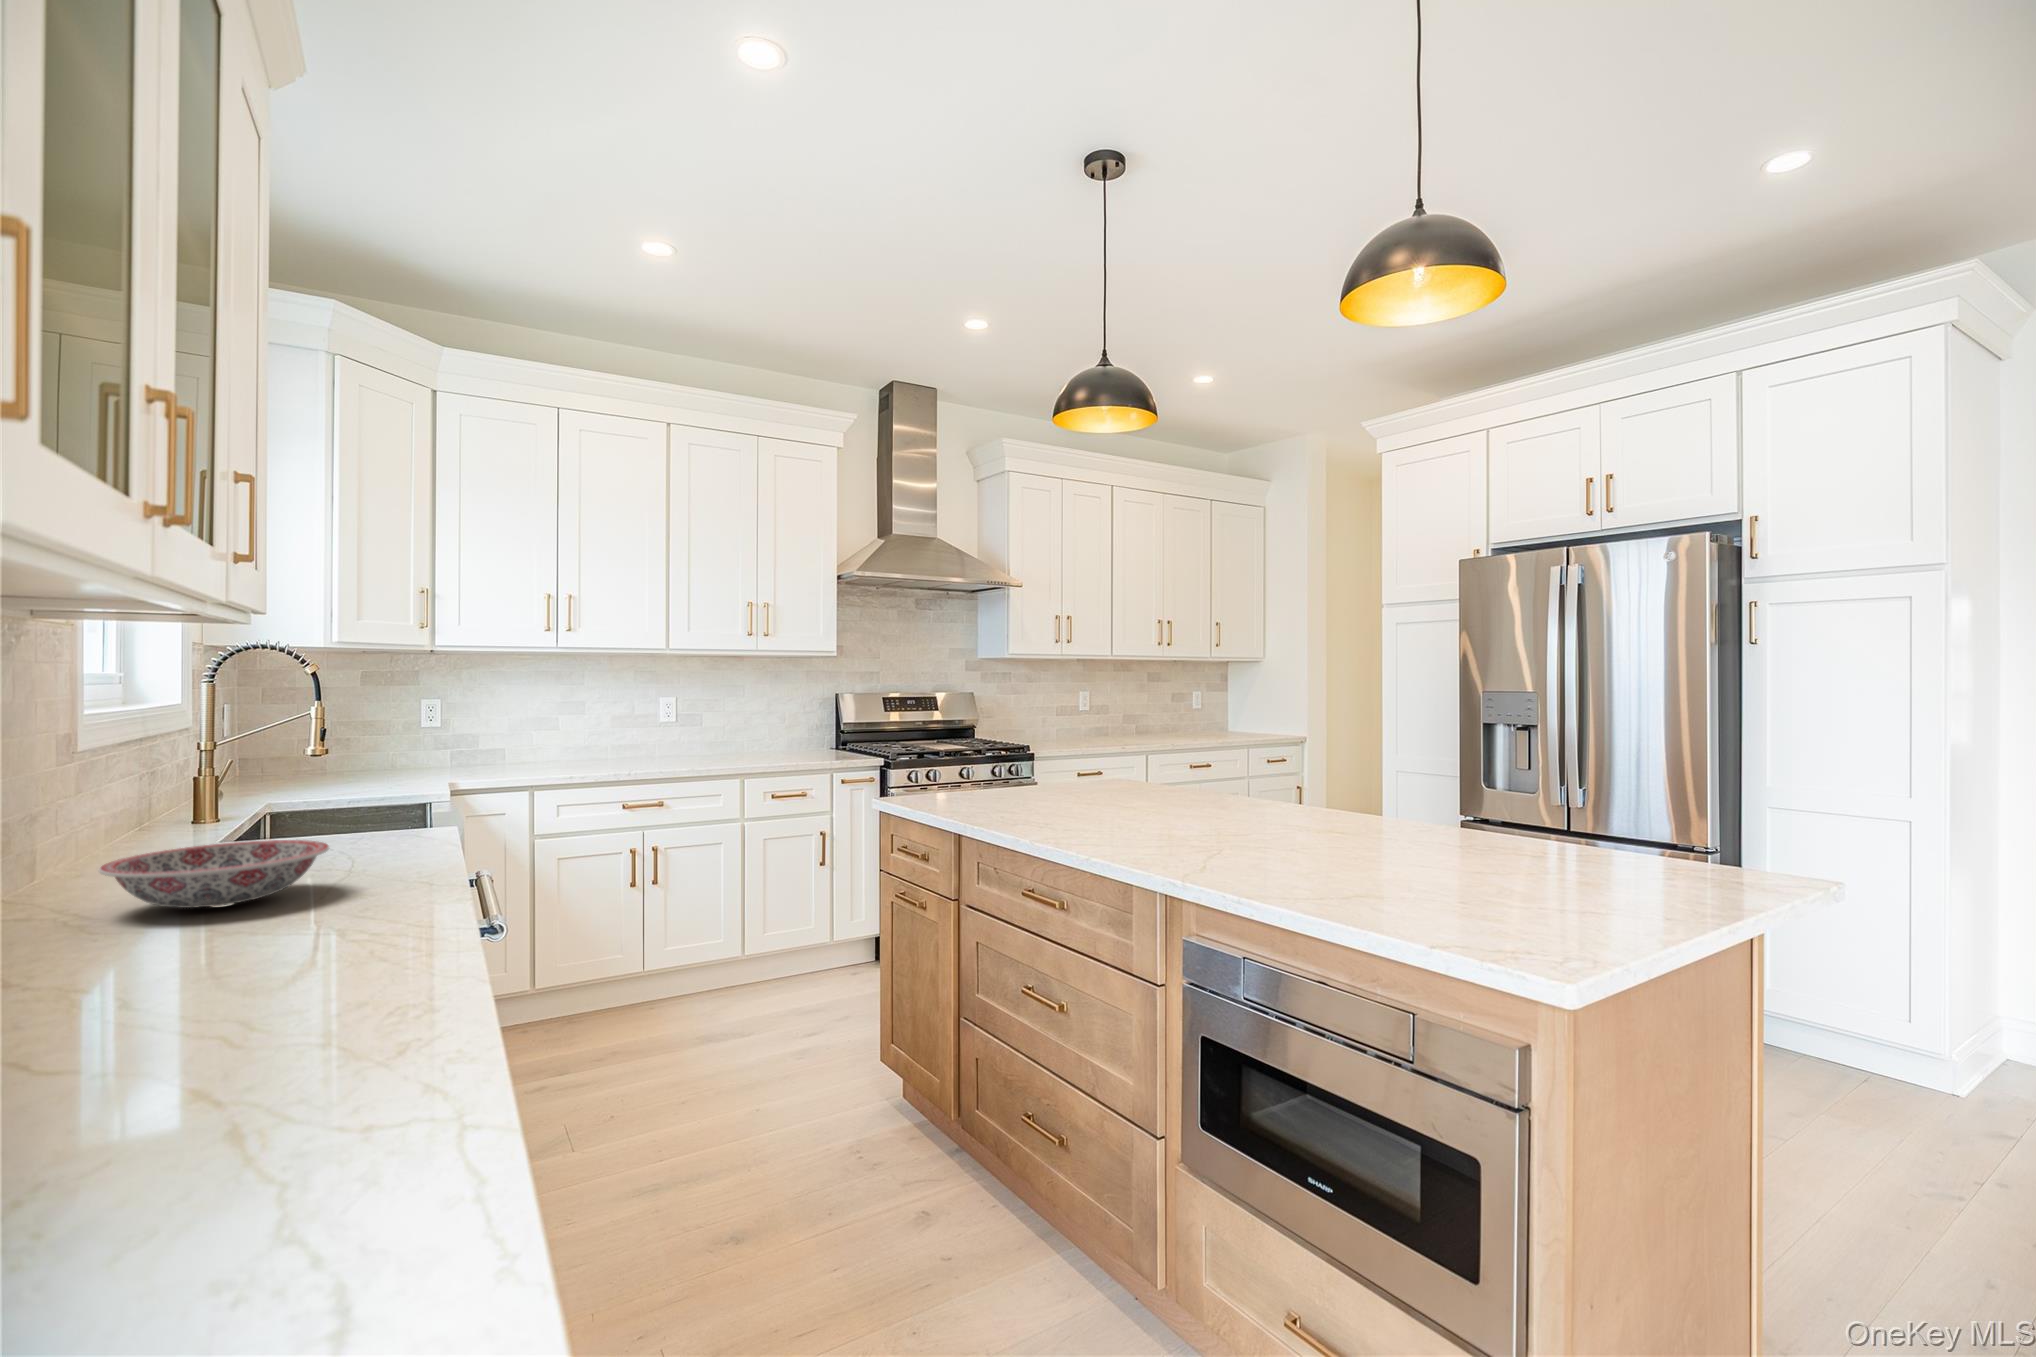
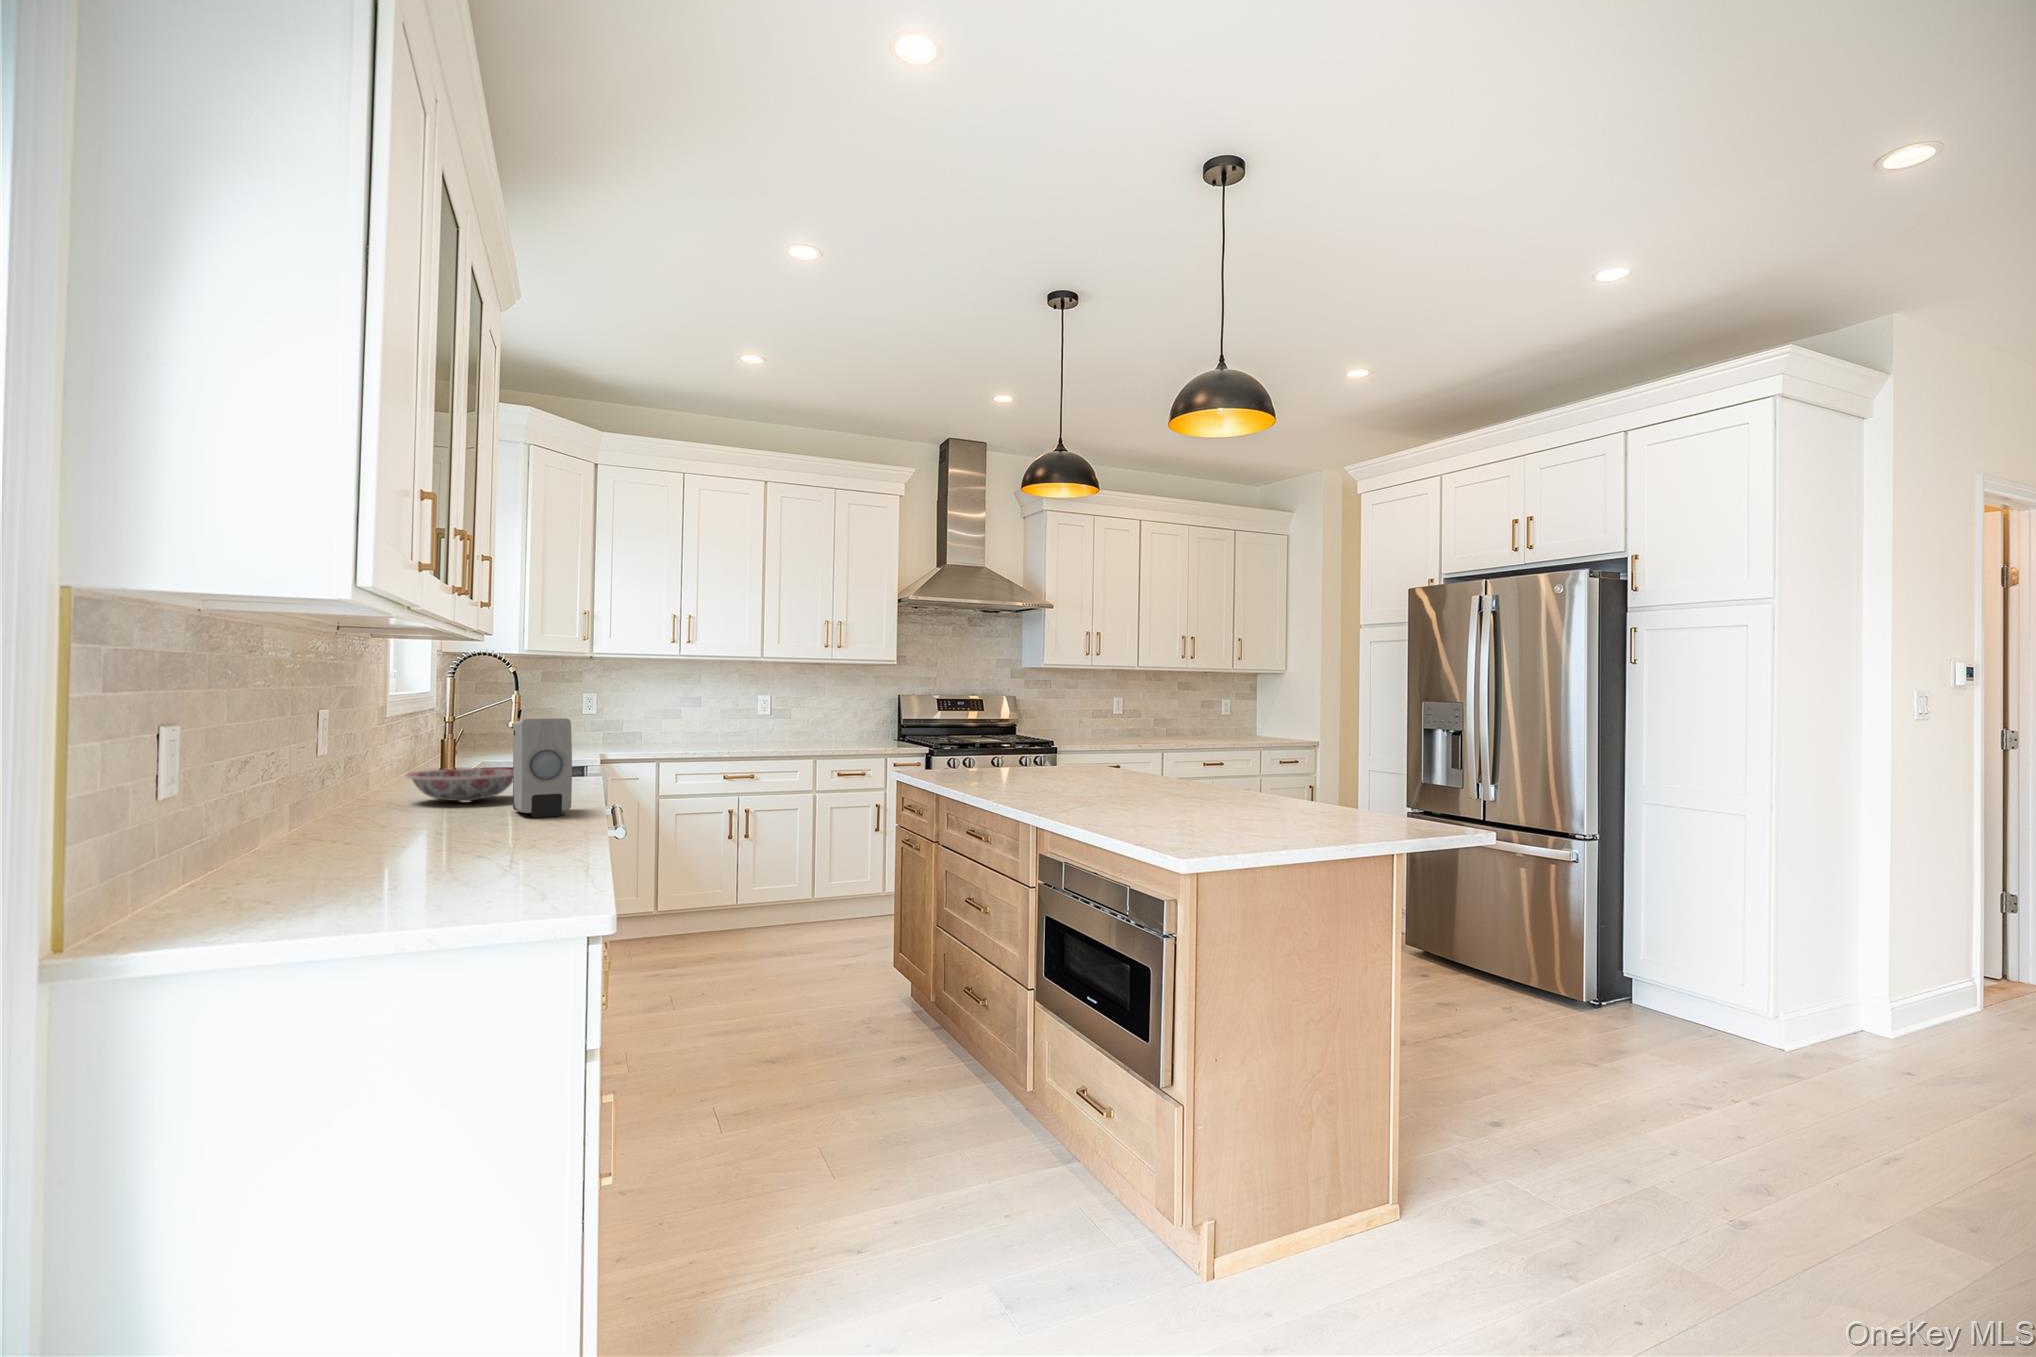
soap dispenser: none [308,764,424,947] -> present [513,719,572,817]

